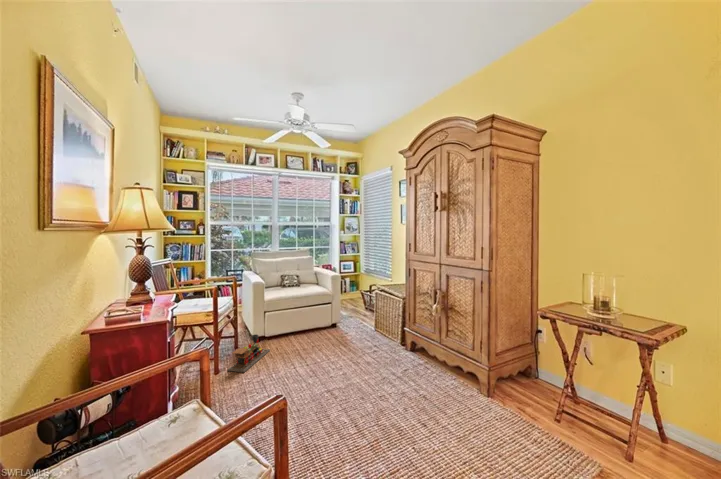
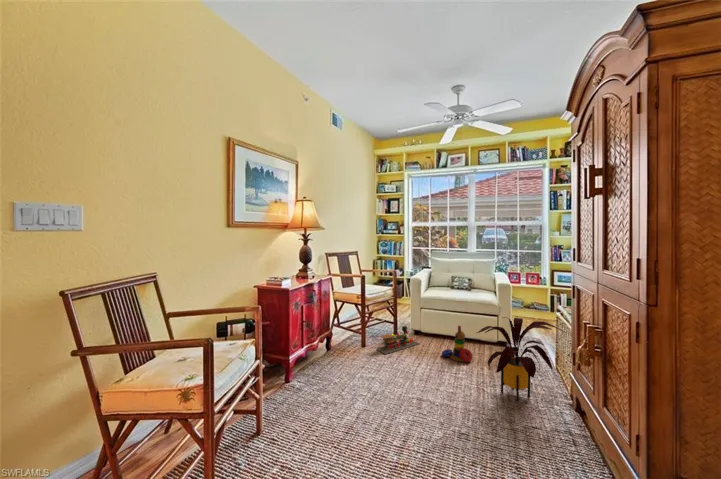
house plant: none [351,297,413,366] -> present [477,318,565,402]
stacking toy: none [301,319,330,354] -> present [442,326,472,362]

